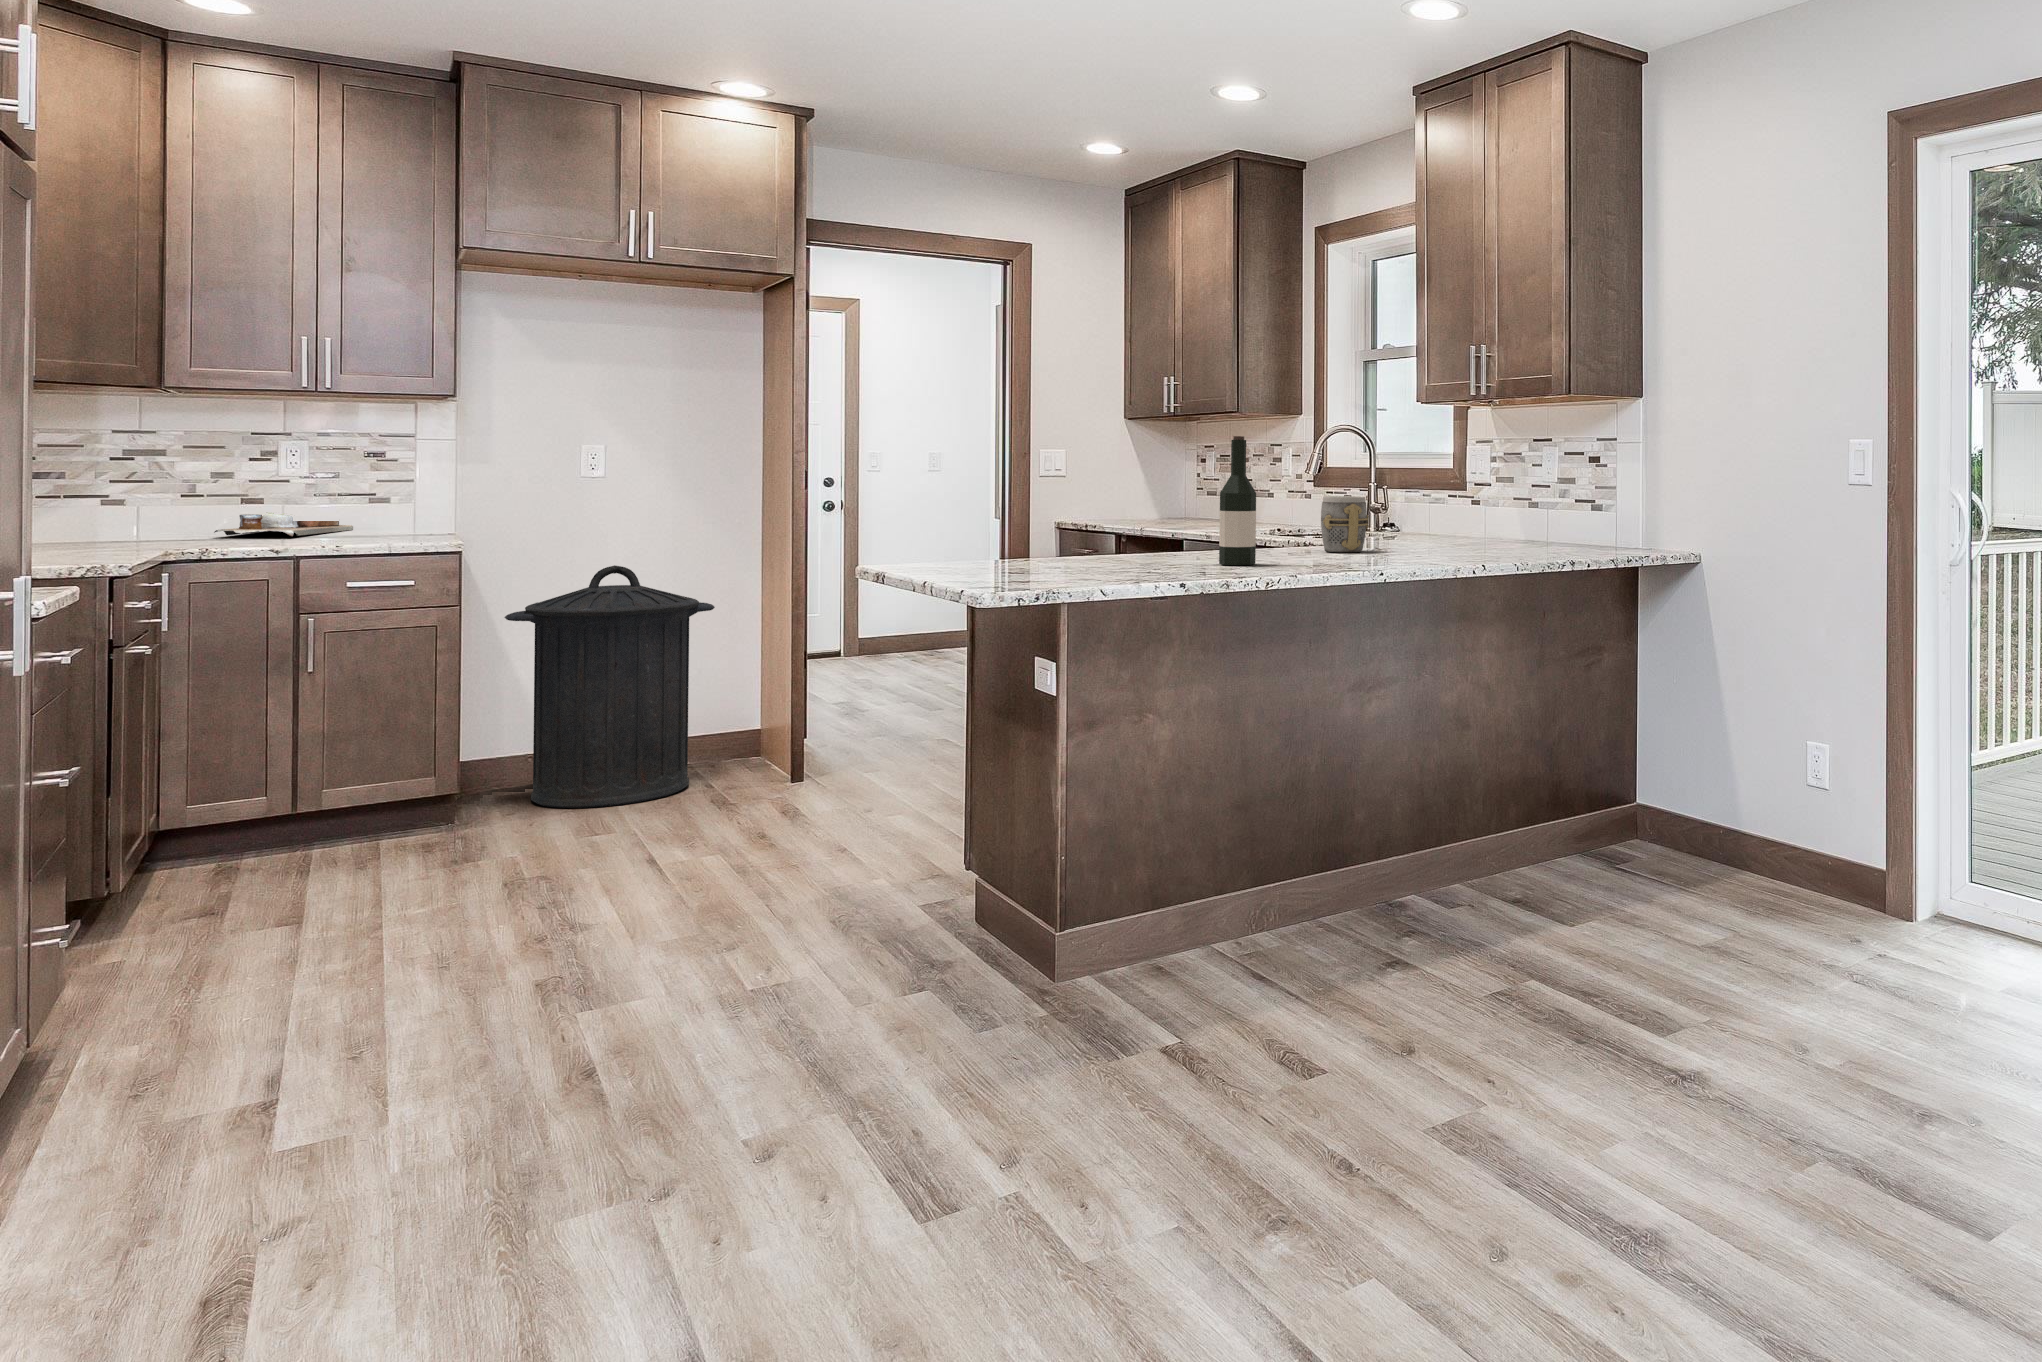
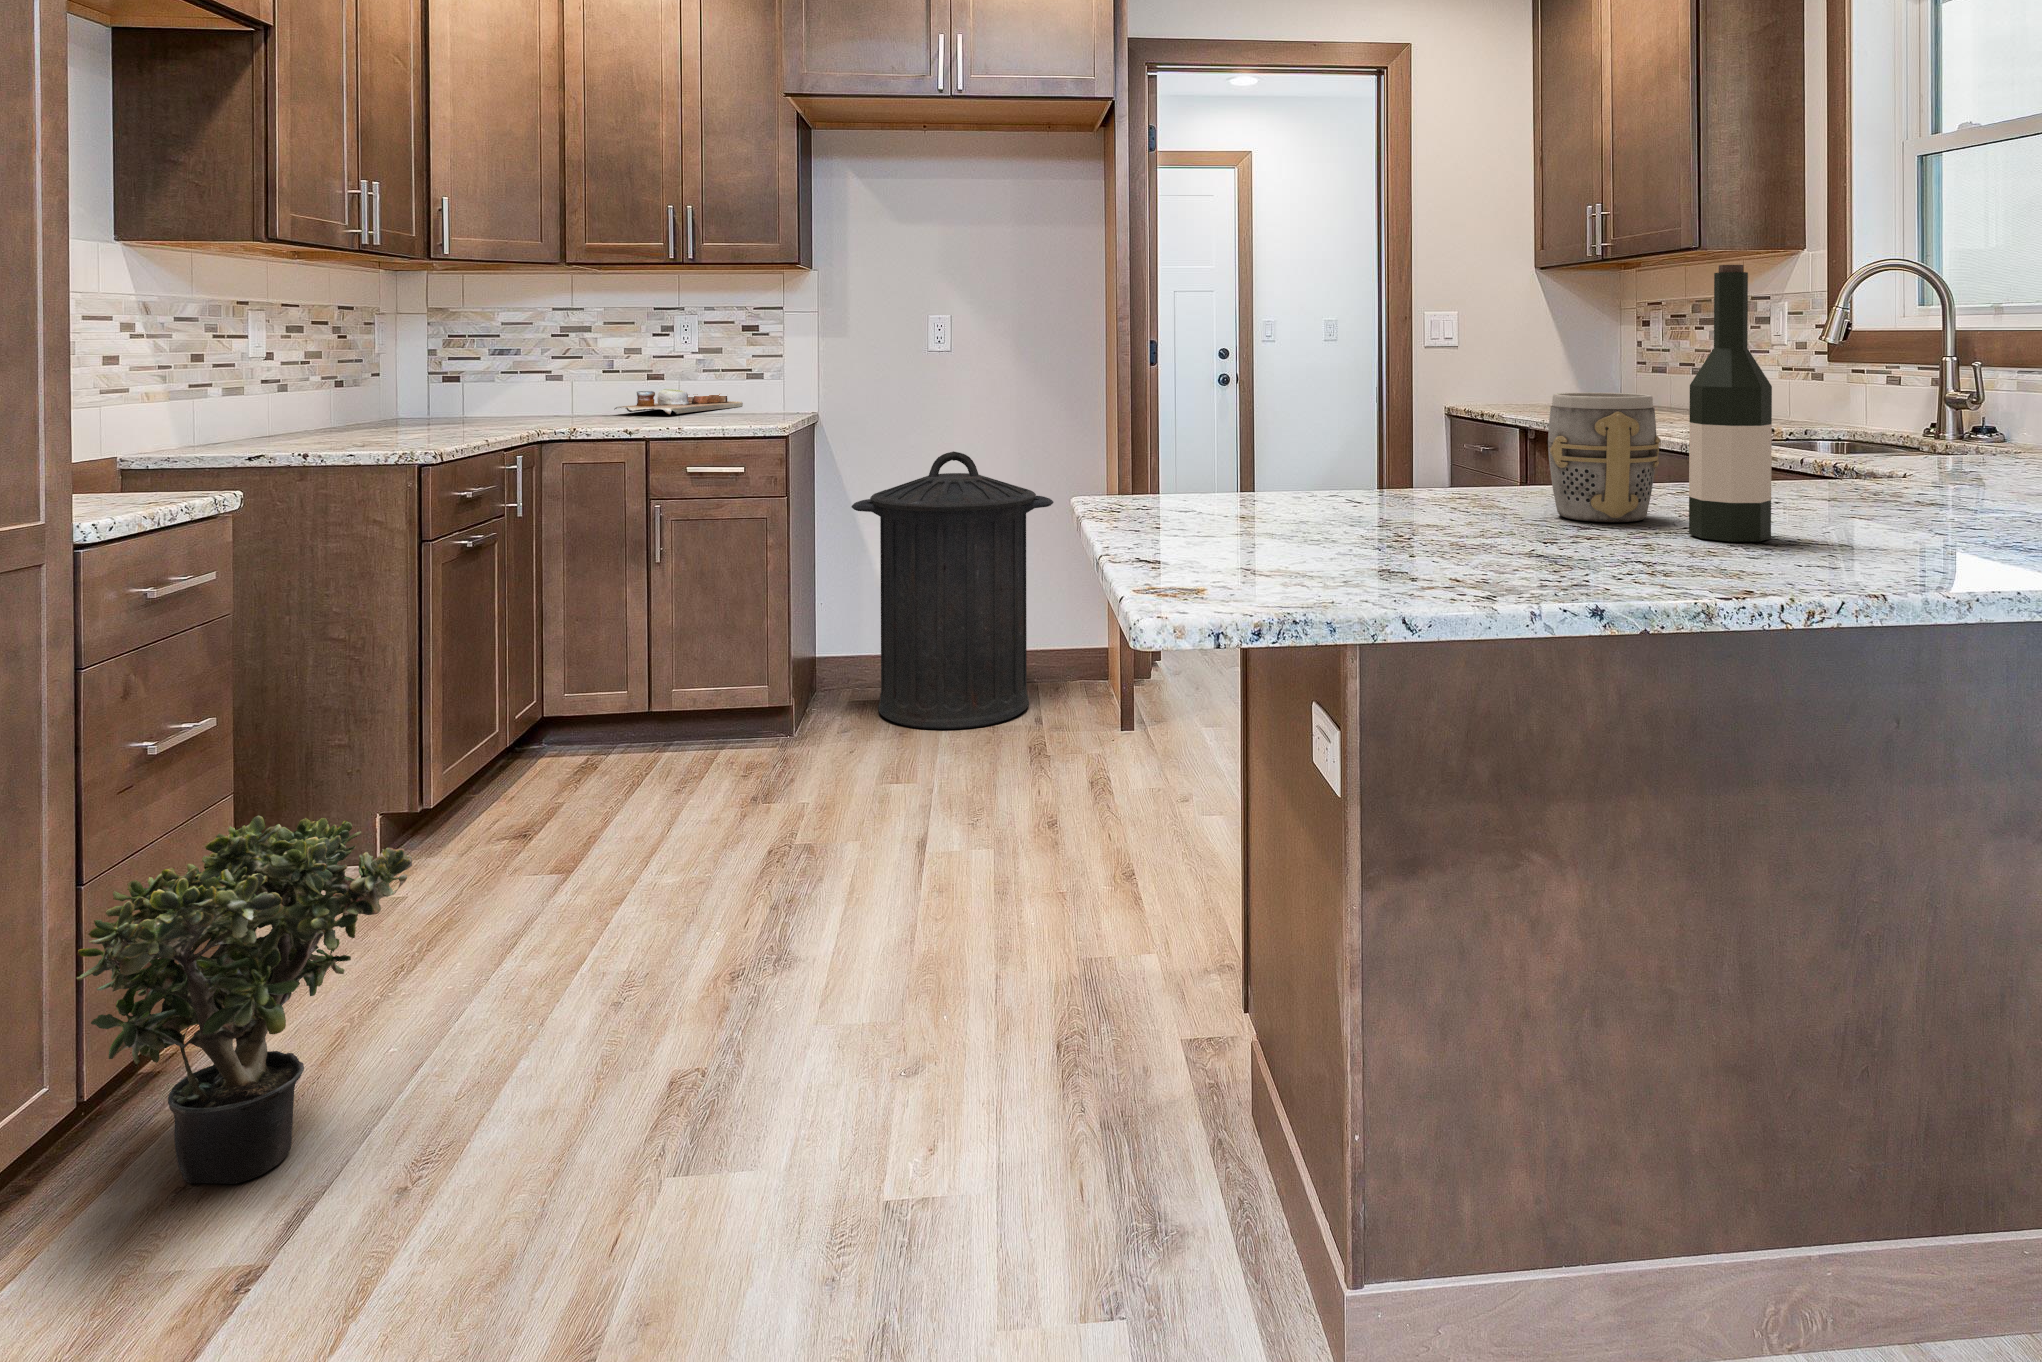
mug: present [1321,496,1369,552] -> present [1548,392,1660,522]
potted plant: none [60,814,338,1086] -> present [77,816,412,1184]

